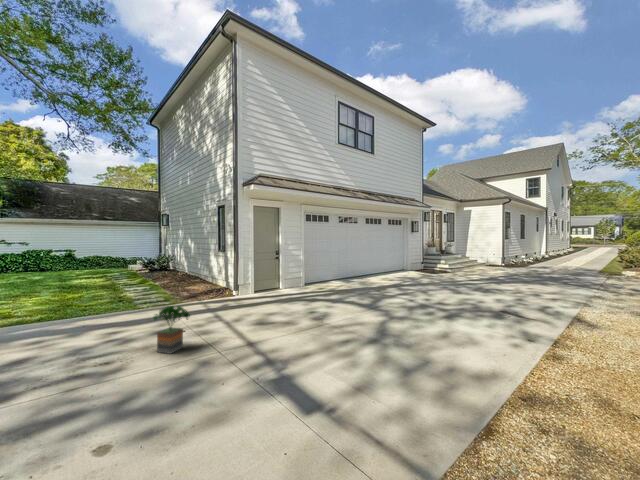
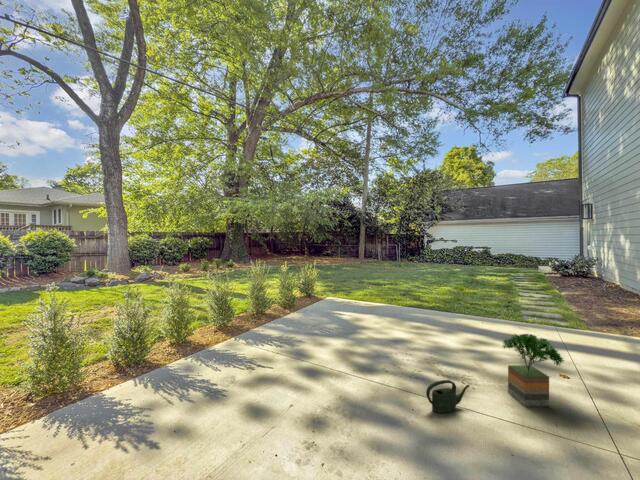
watering can: none [106,354,137,387] -> present [426,380,470,413]

